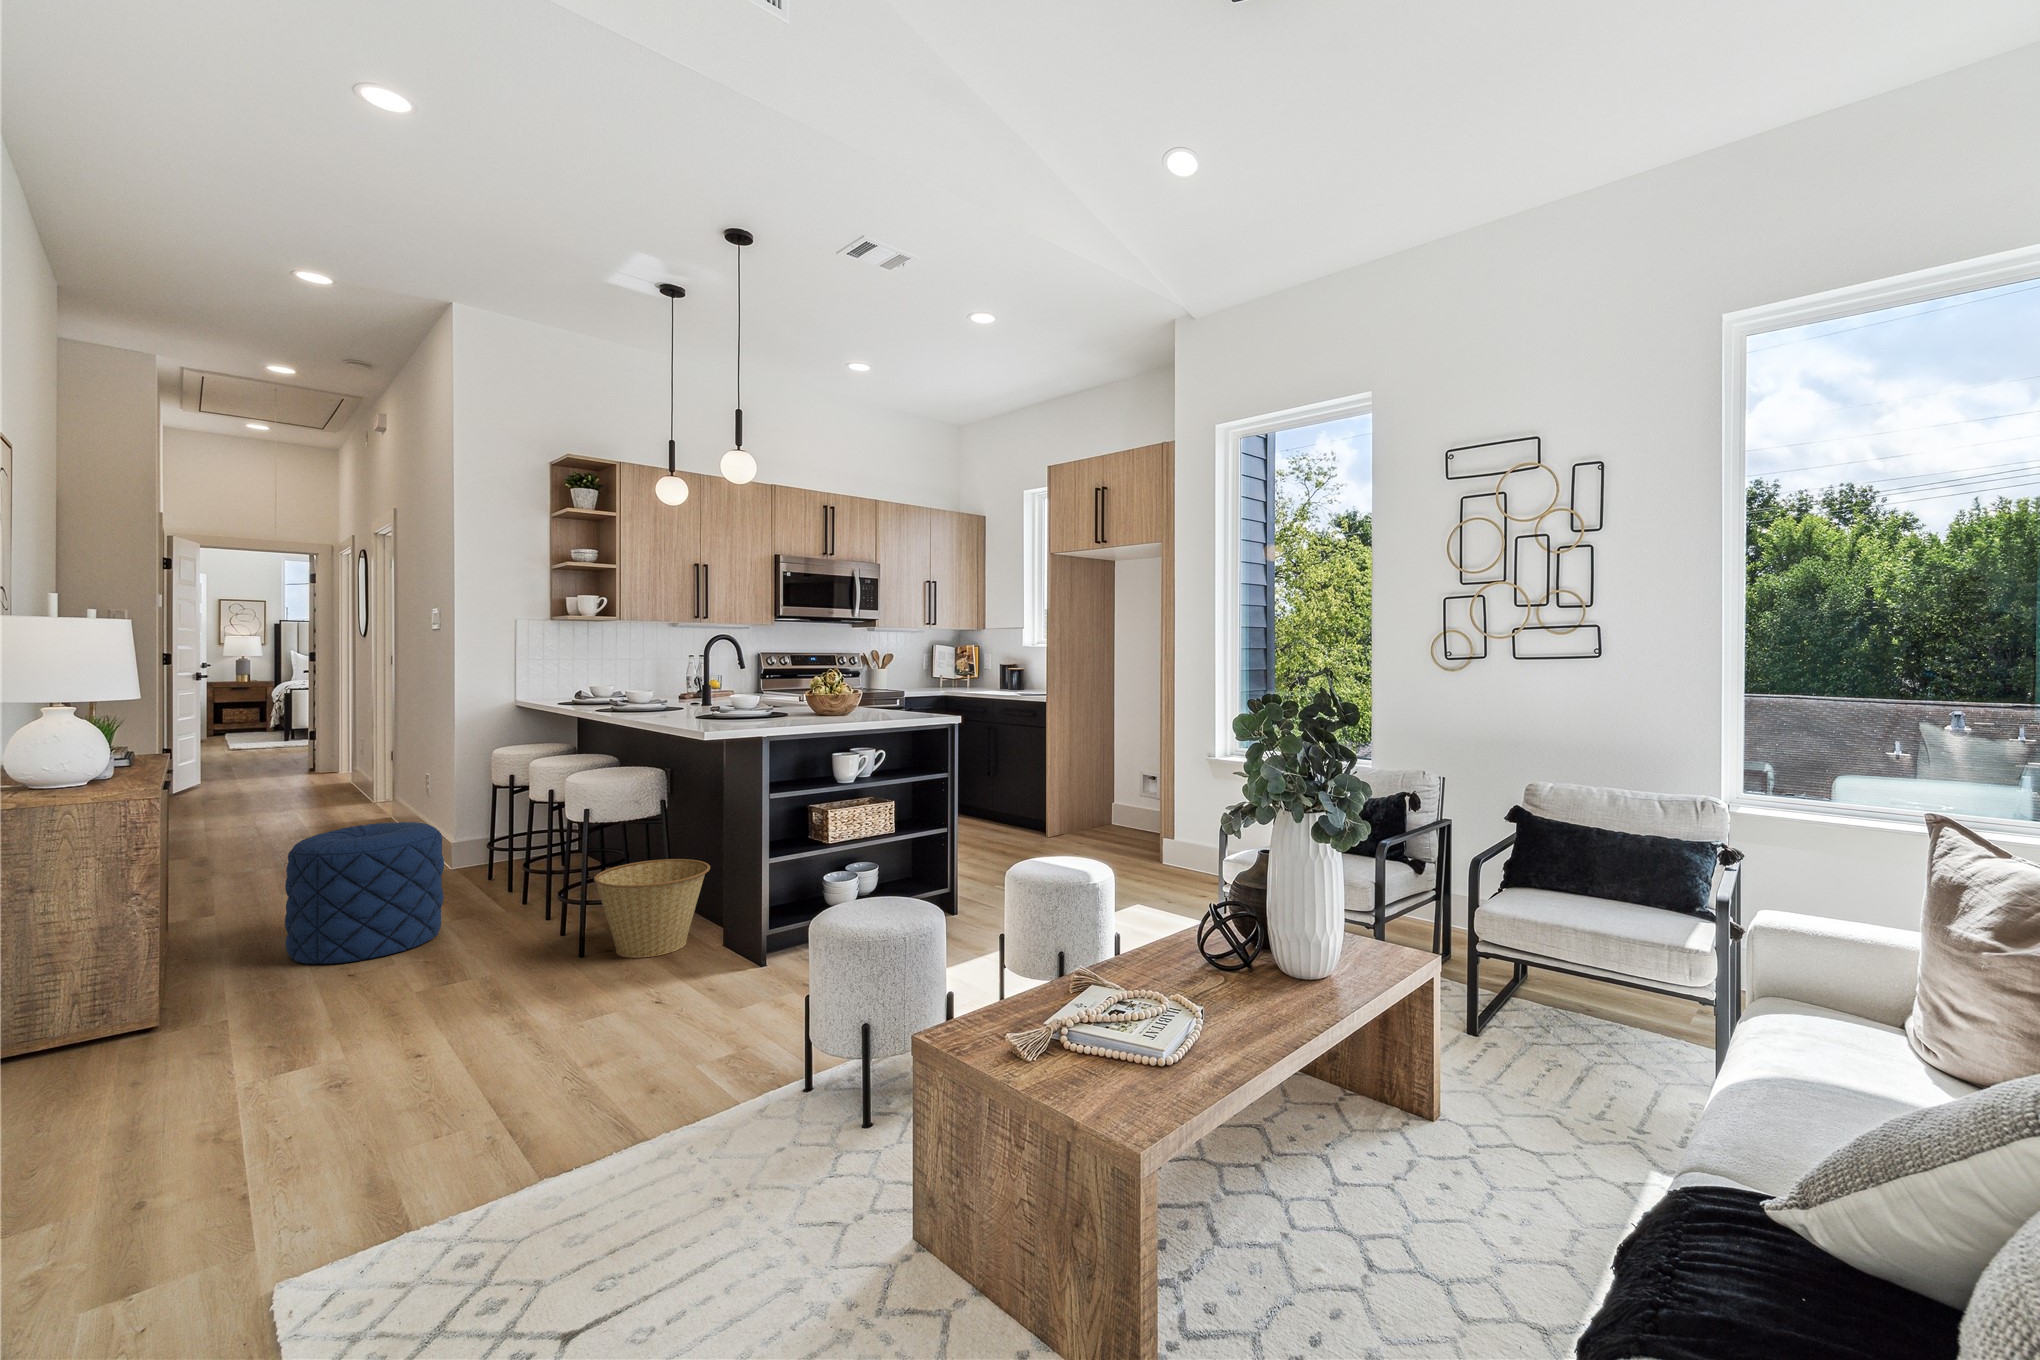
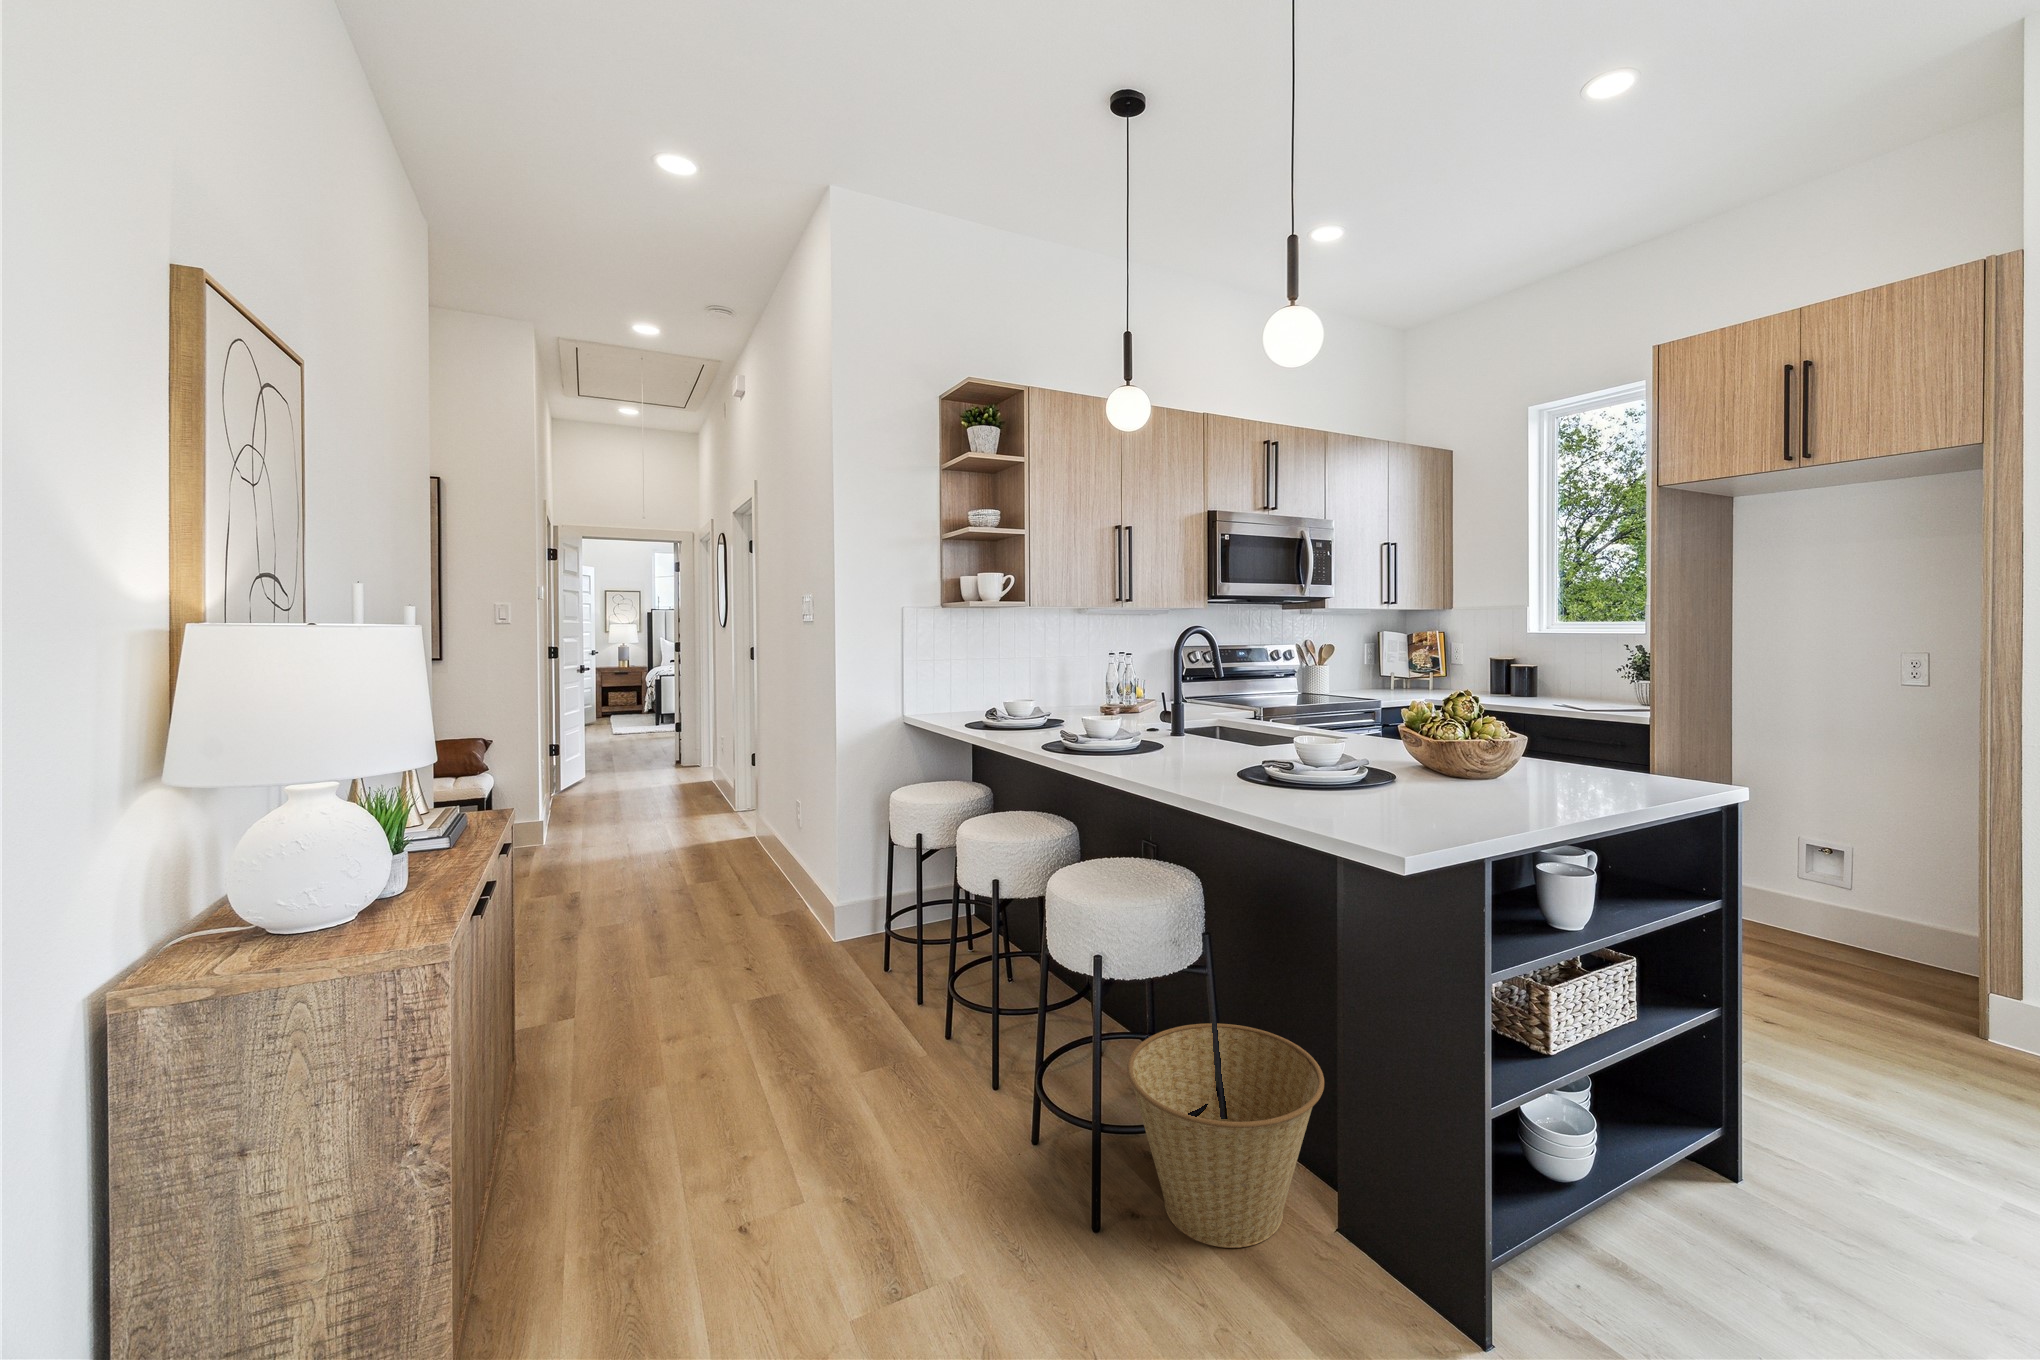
pouf: present [285,822,444,964] -> none [657,921,866,1179]

